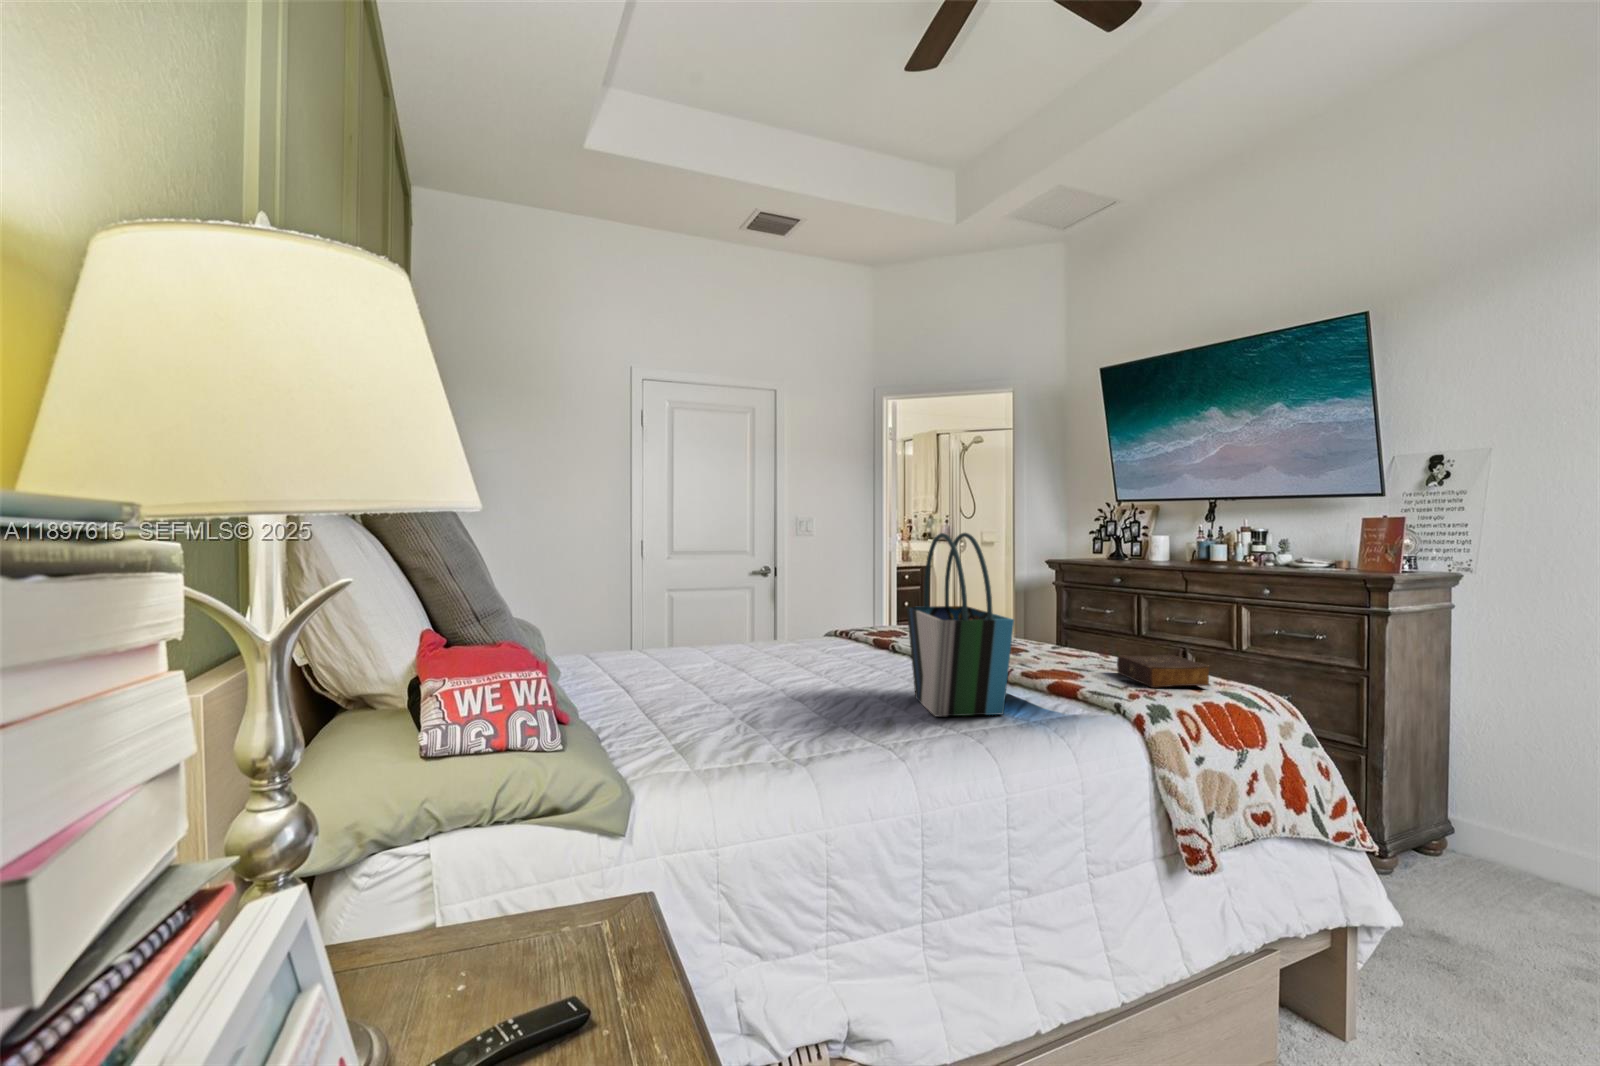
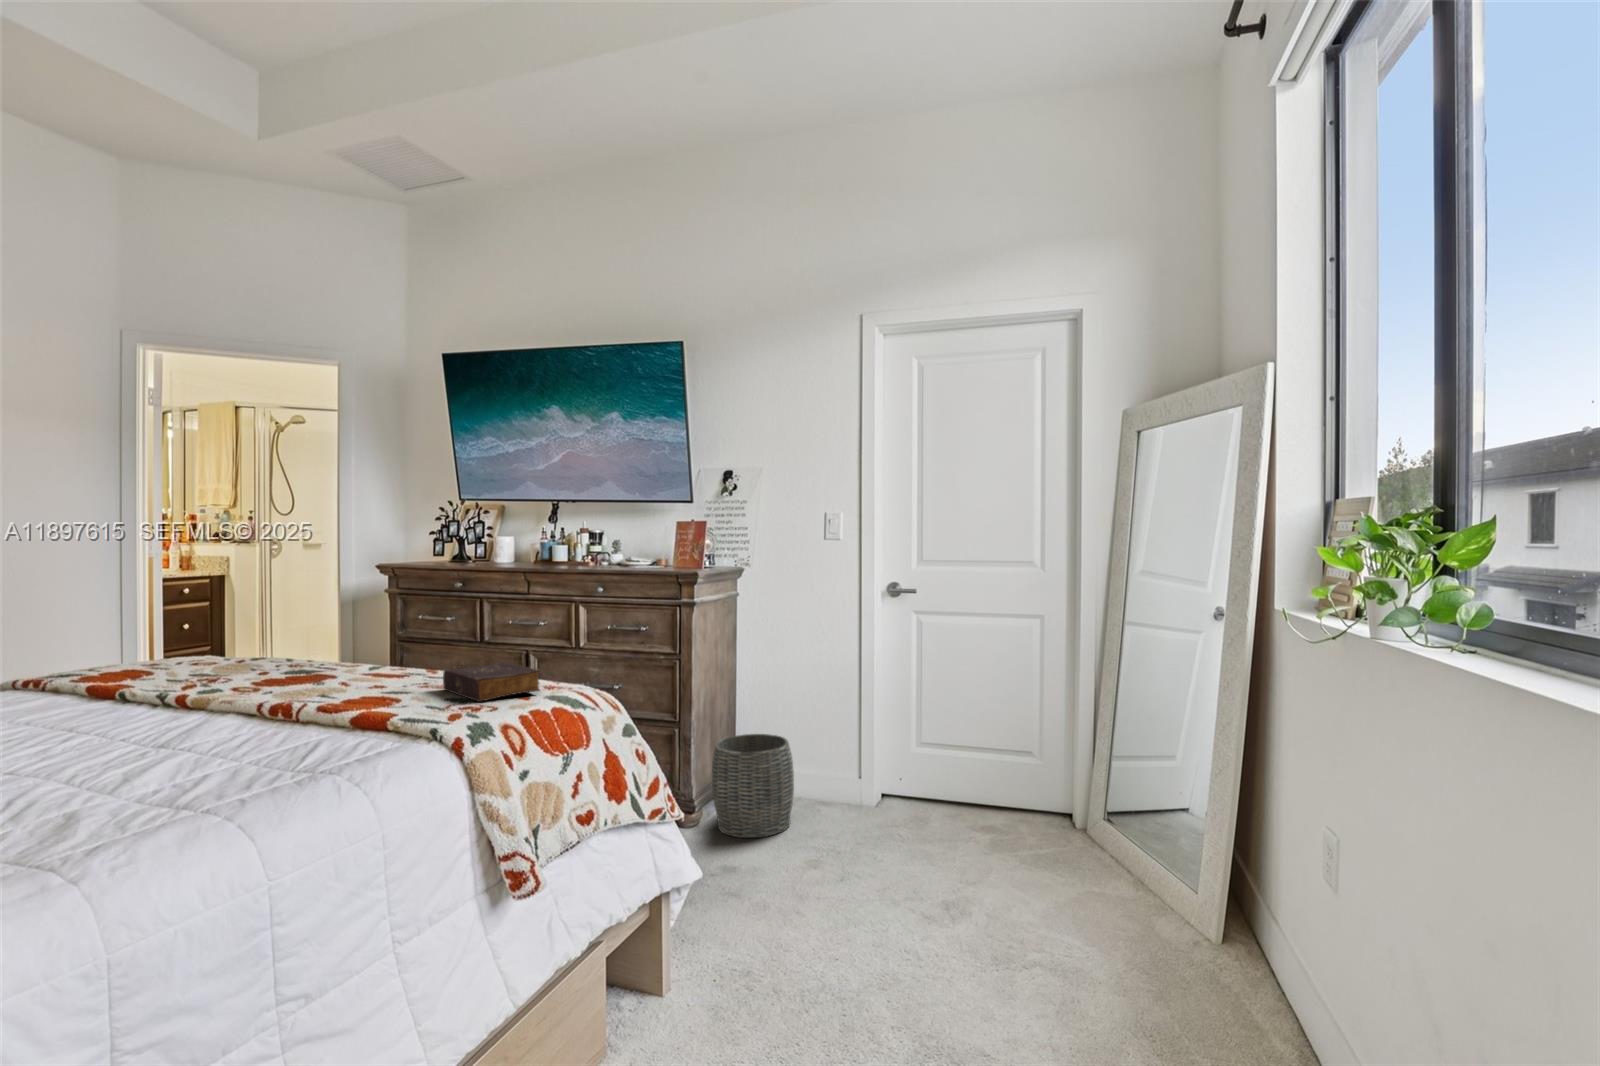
tote bag: present [907,533,1014,717] -> none [125,528,292,792]
woven basket: none [1416,777,1551,912] -> present [712,734,794,838]

